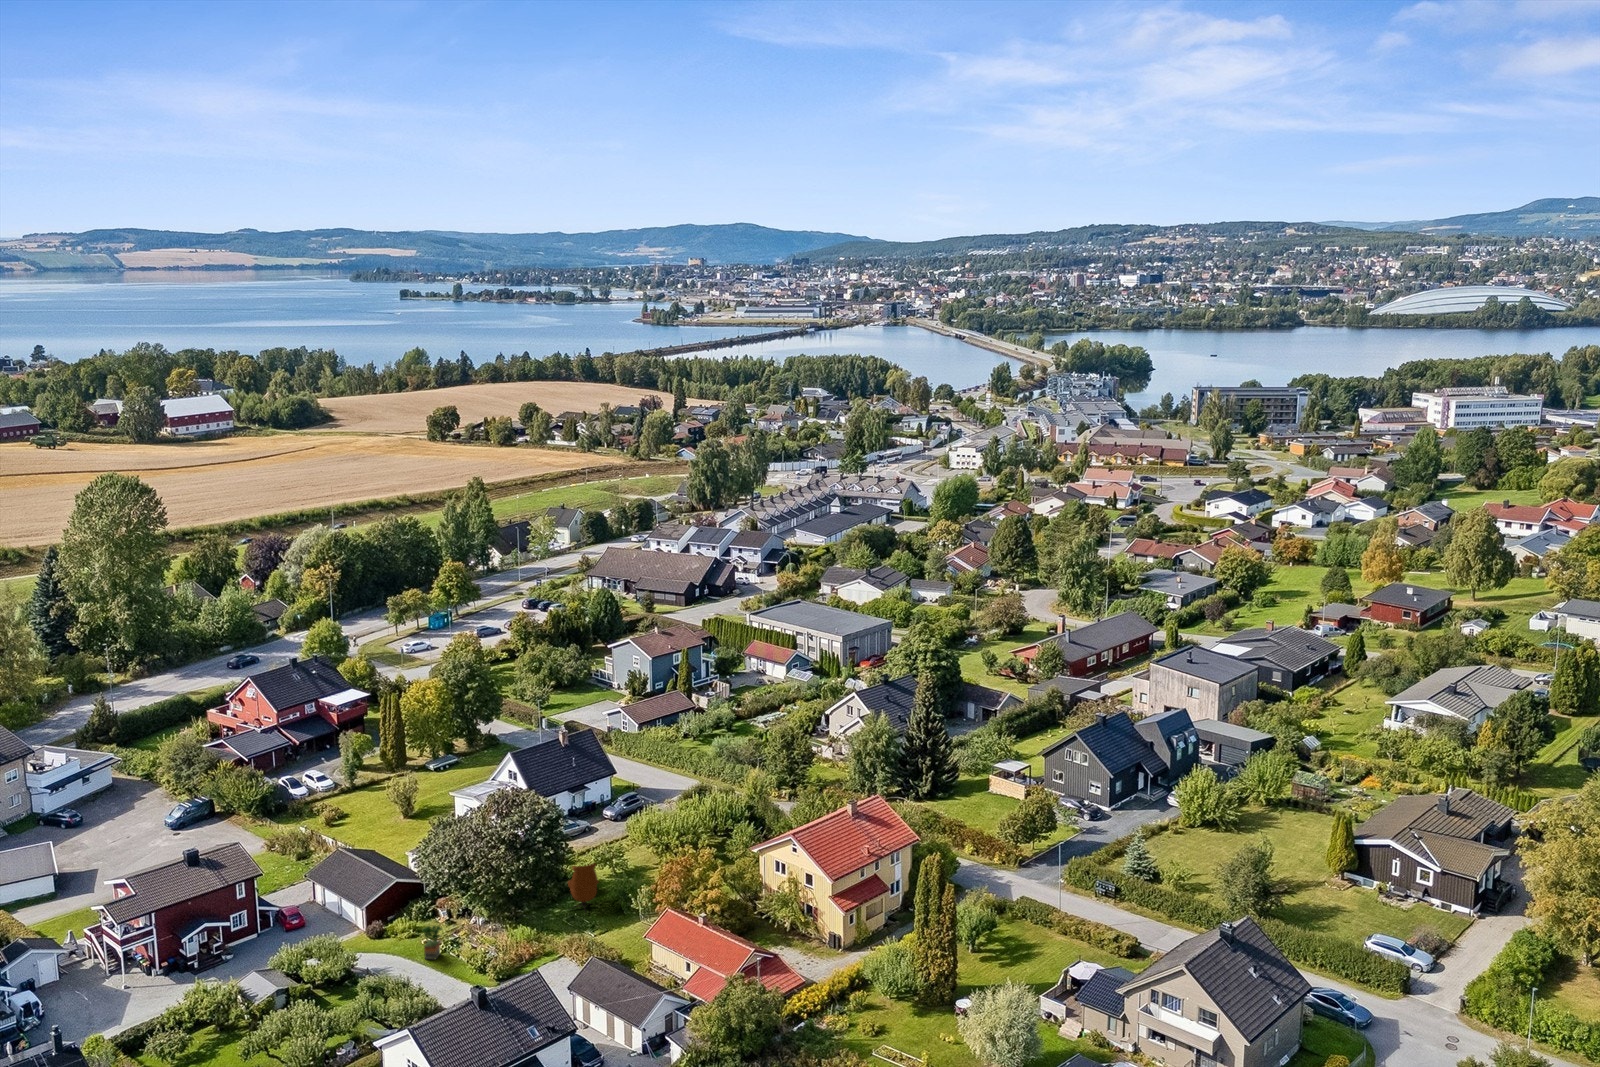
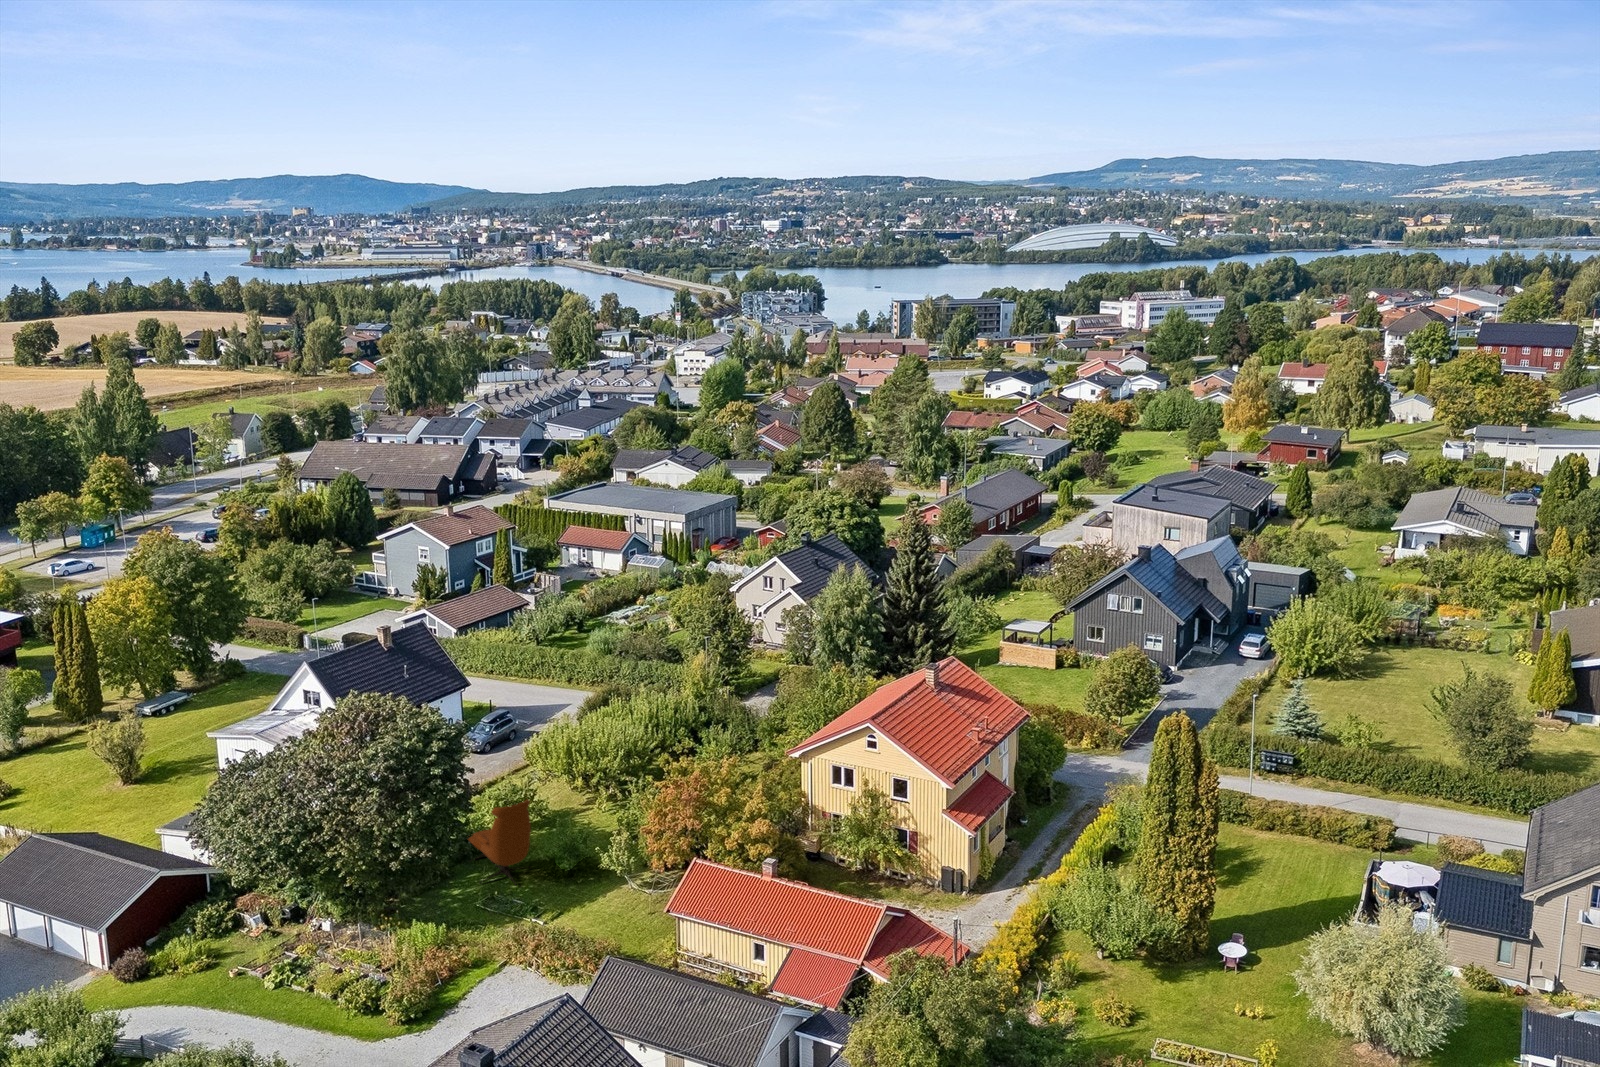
potted tree: present [422,926,442,960] -> none [244,938,287,1003]

